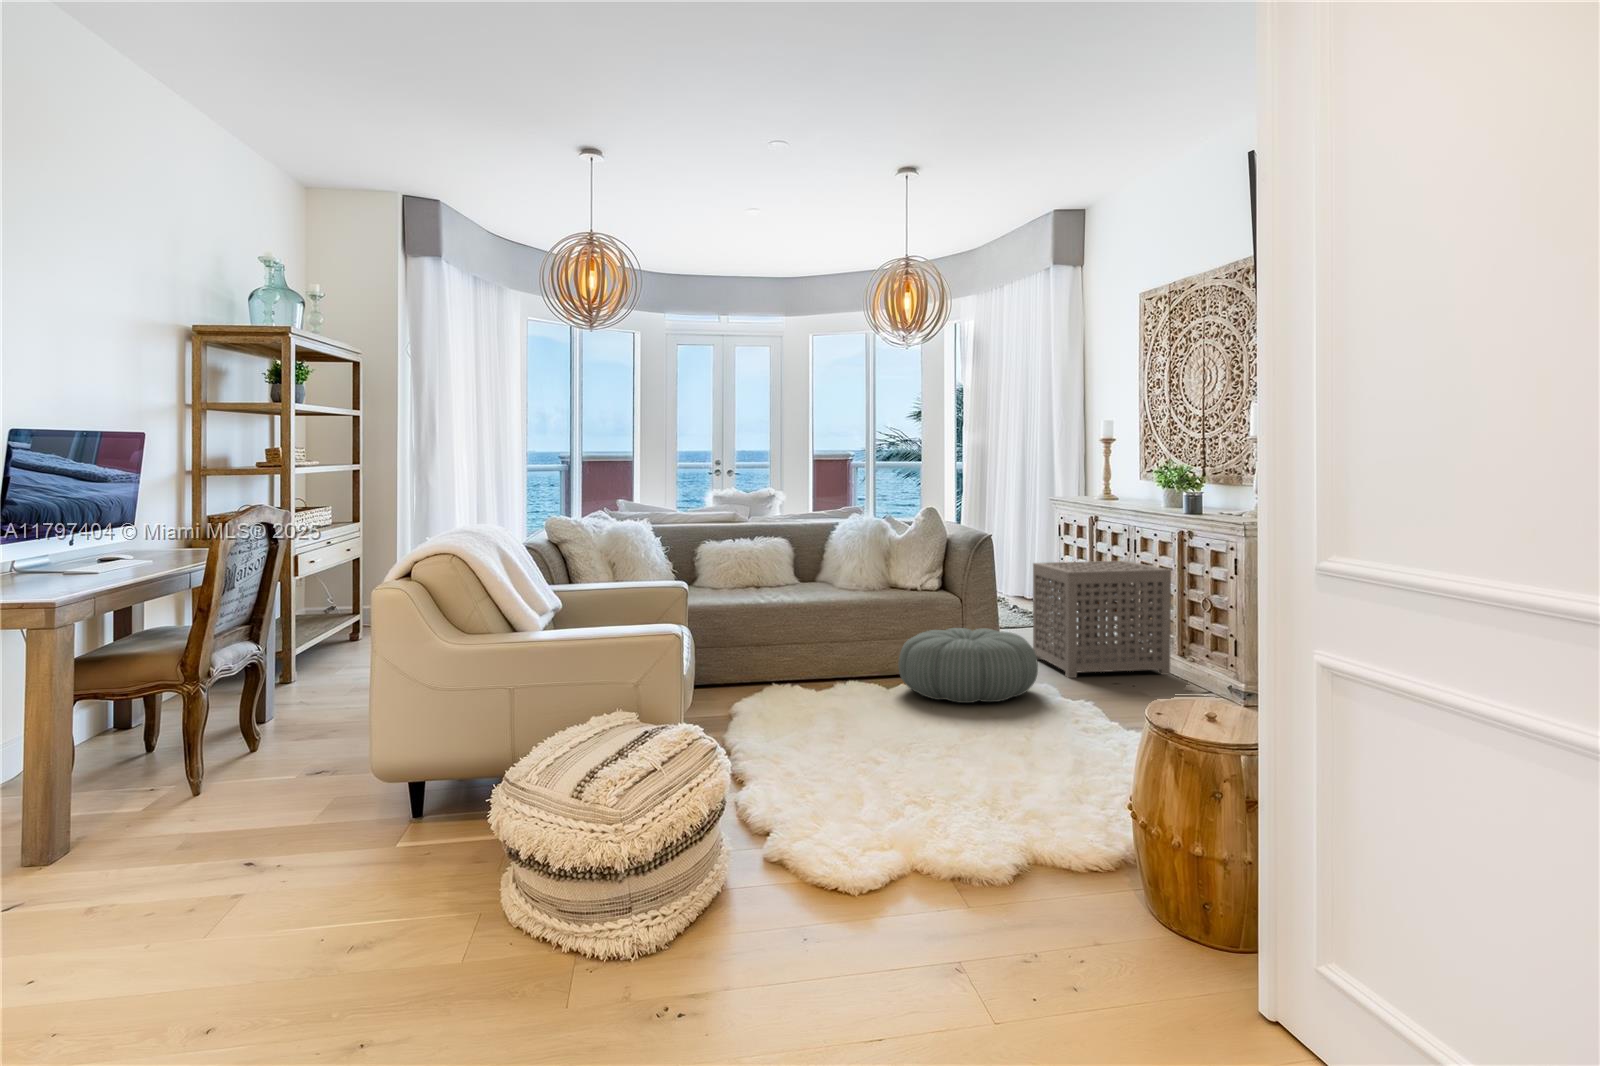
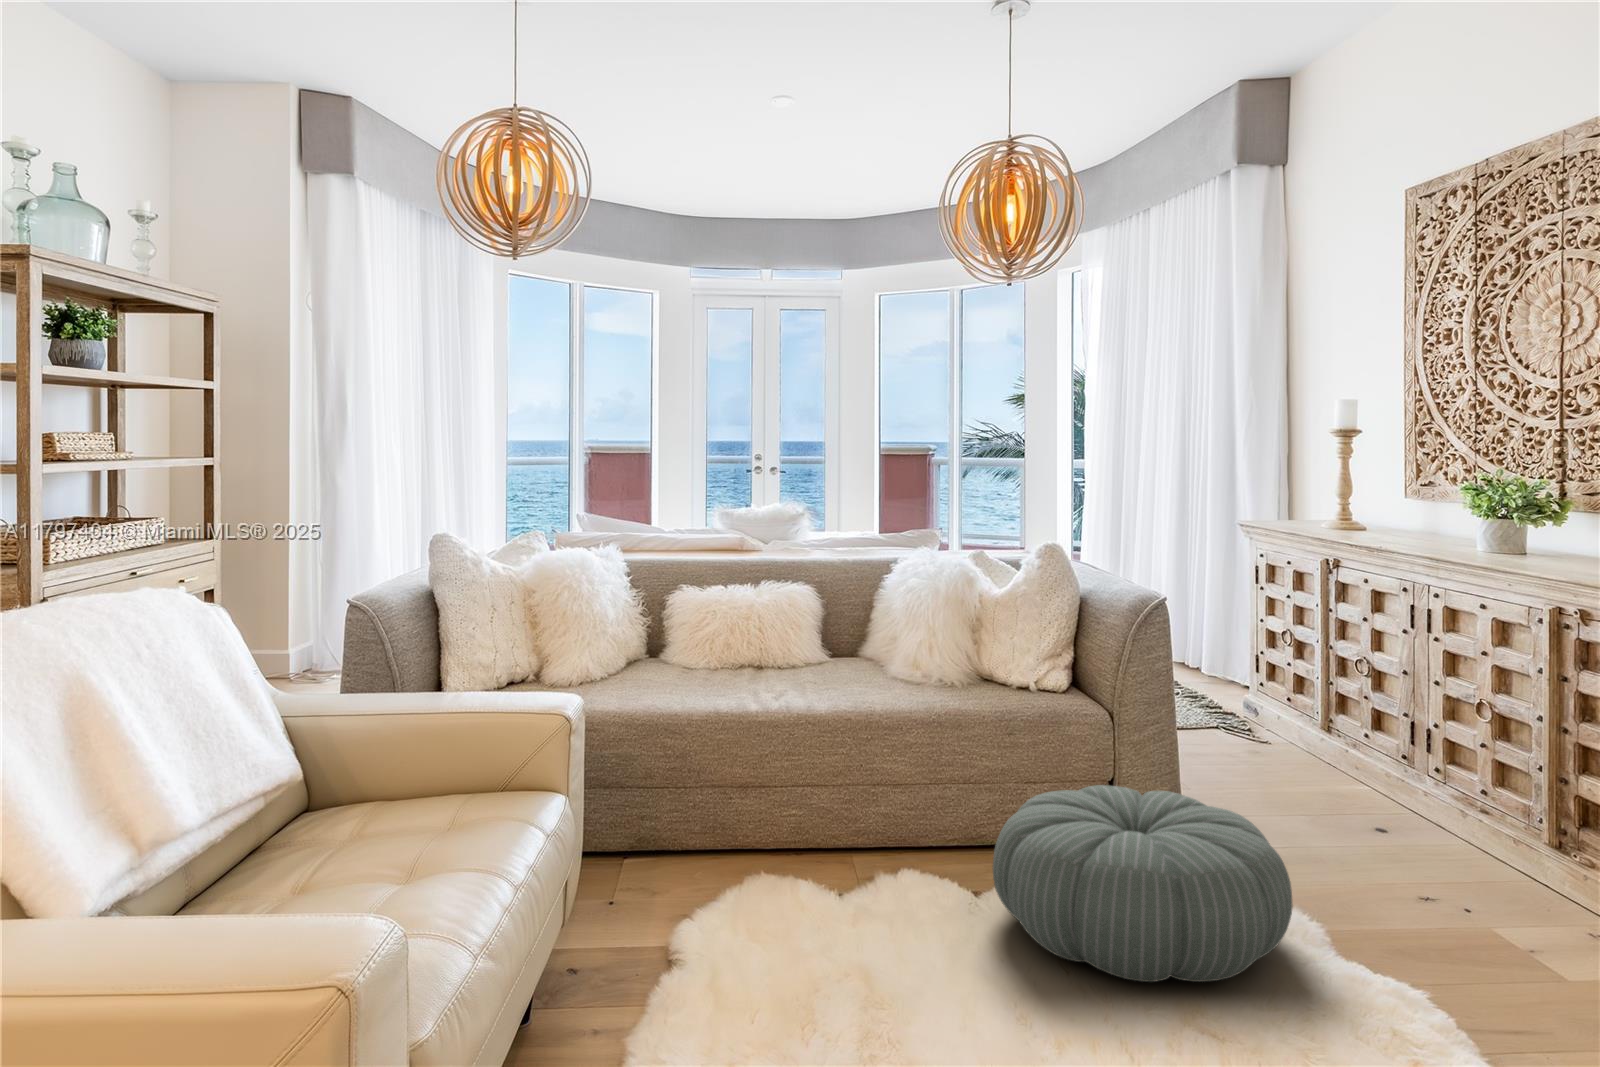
side table: present [1033,561,1171,678] -> none [1235,644,1542,885]

